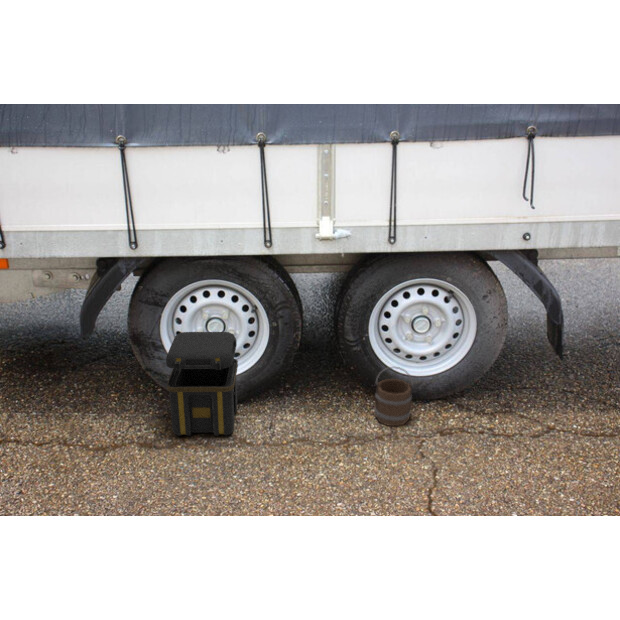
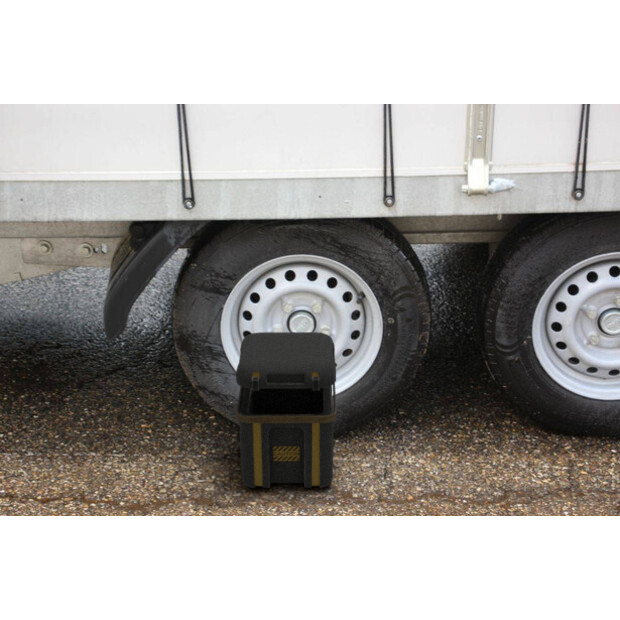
bucket: present [375,367,413,426] -> none [541,385,602,475]

